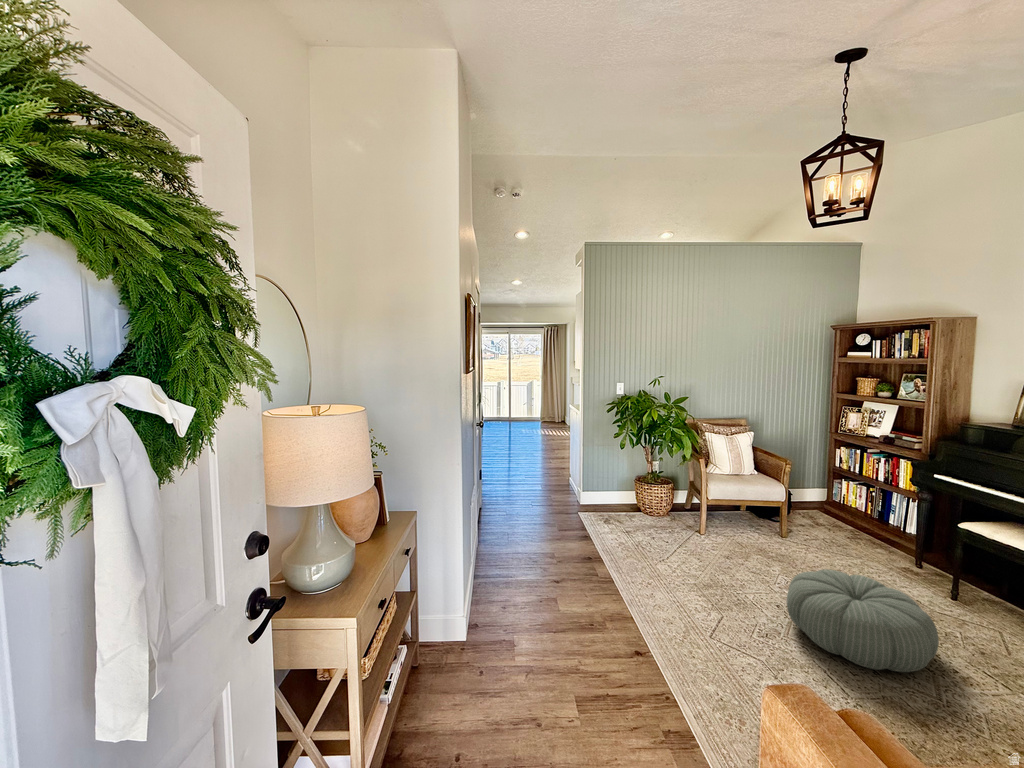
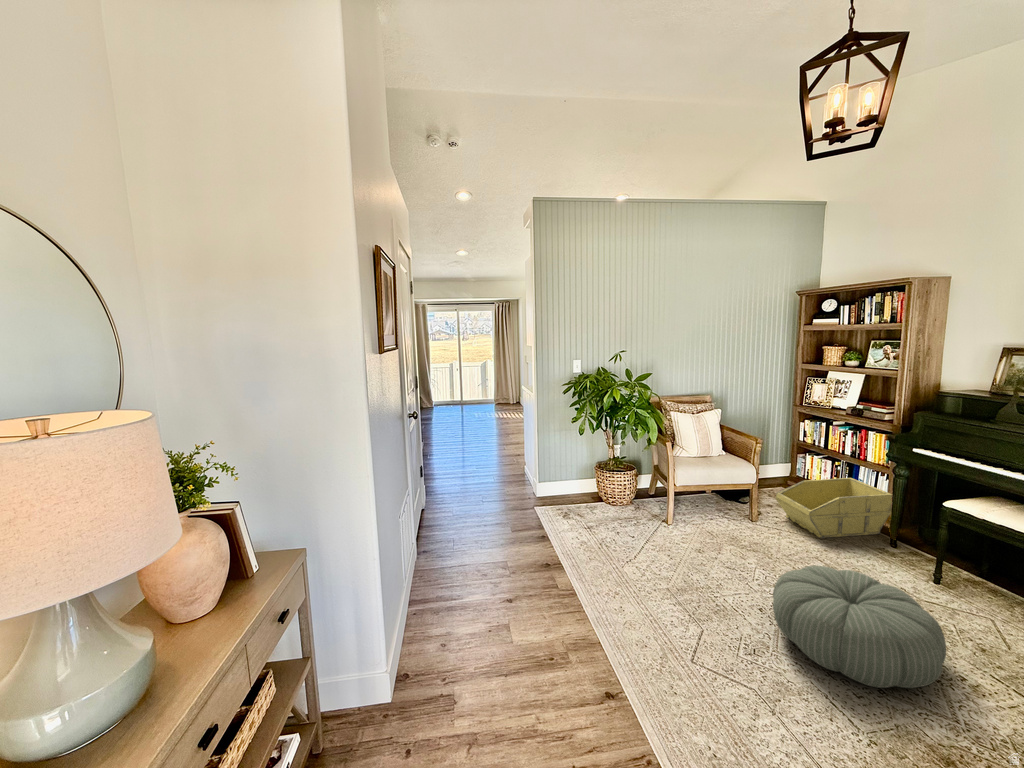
storage bin: none [806,502,921,556] -> present [776,478,892,538]

